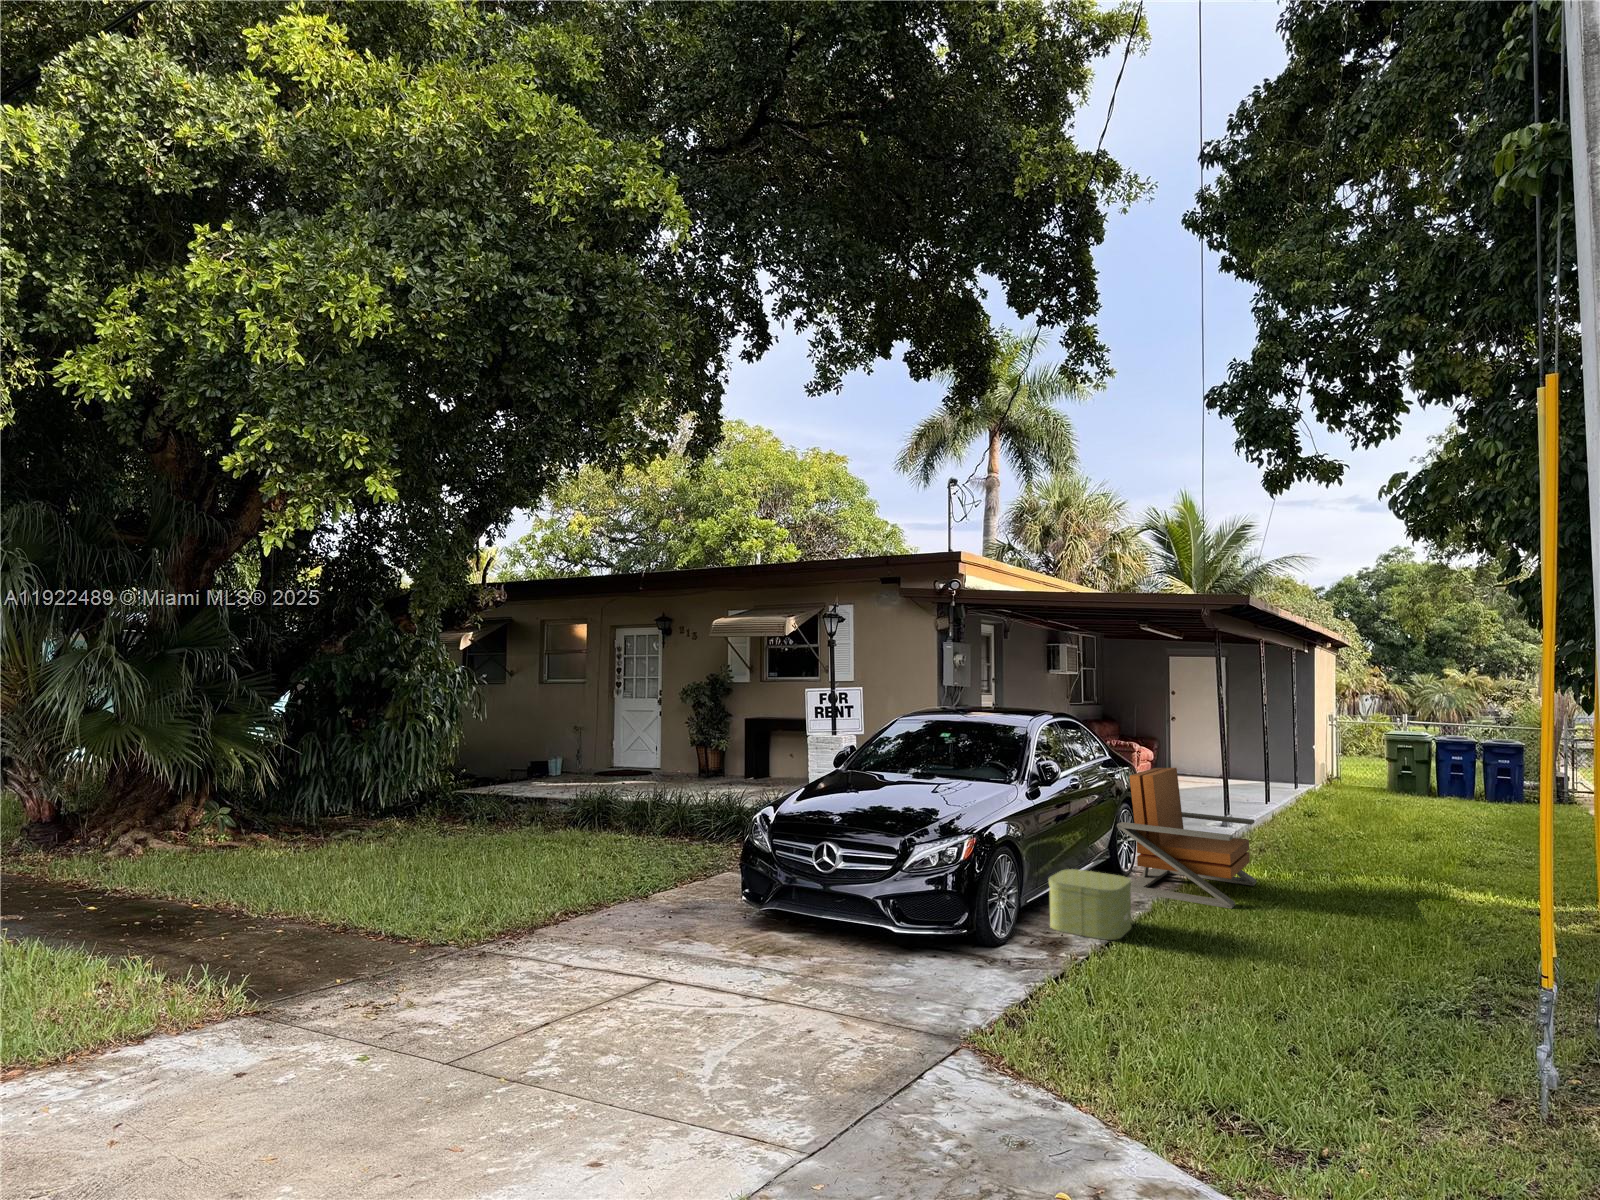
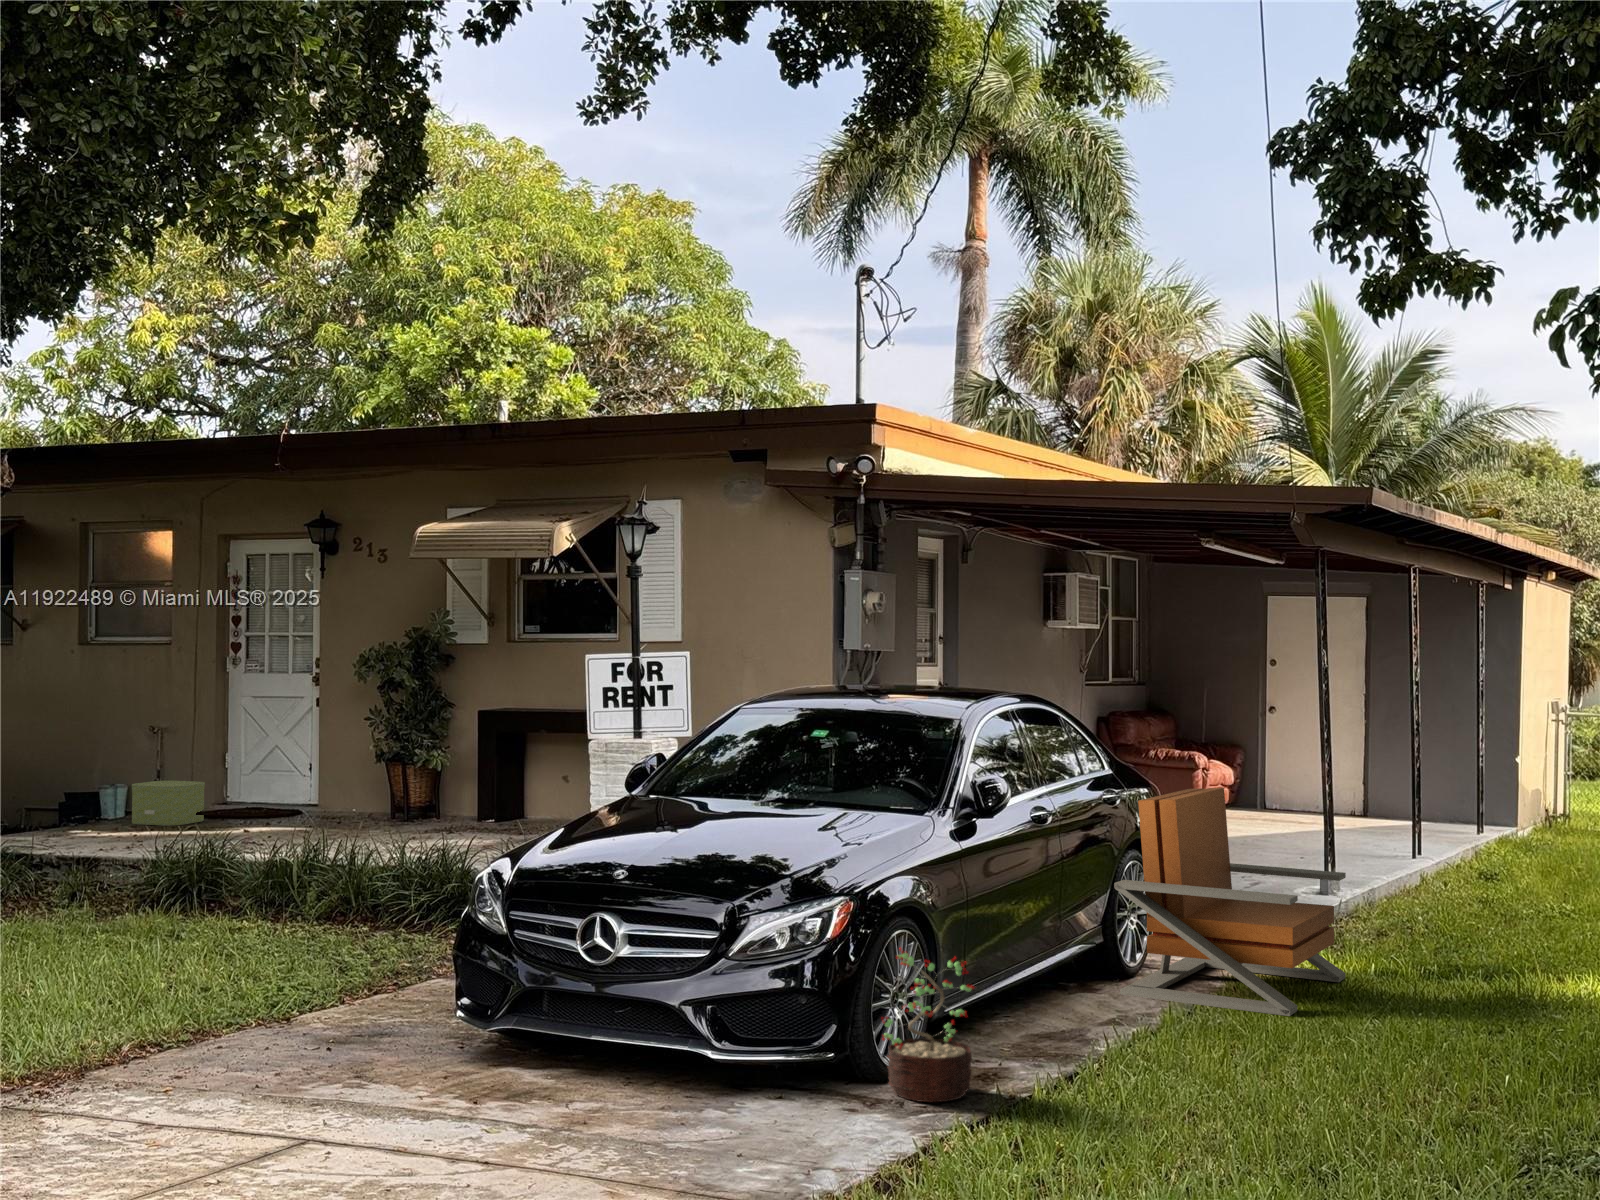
decorative plant: none [995,867,1054,965] -> present [881,948,974,1102]
storage box: present [1049,869,1131,940] -> present [132,781,205,826]

